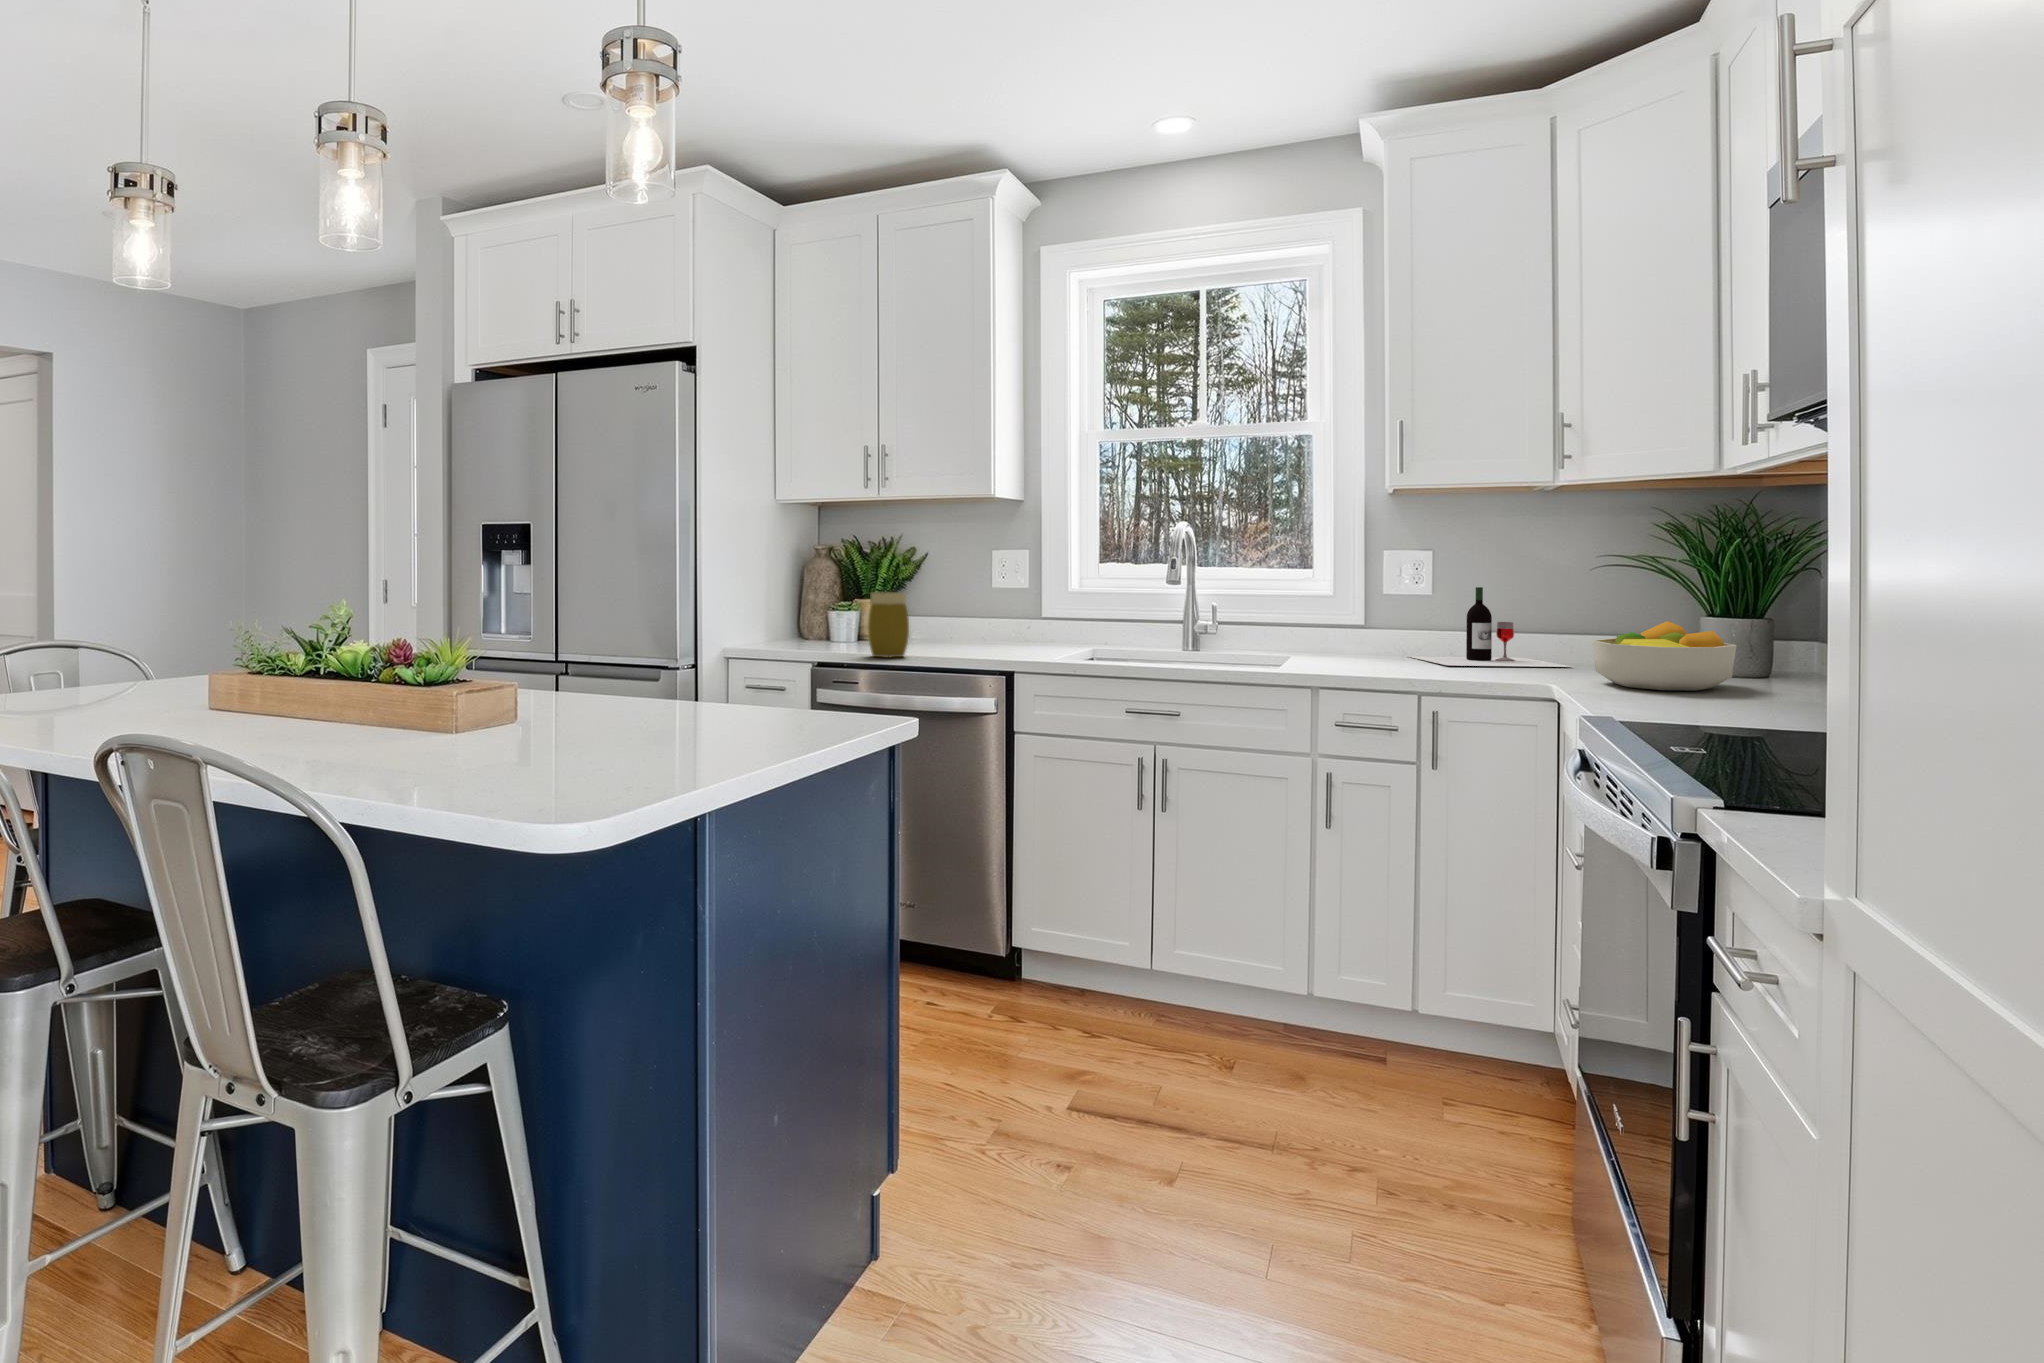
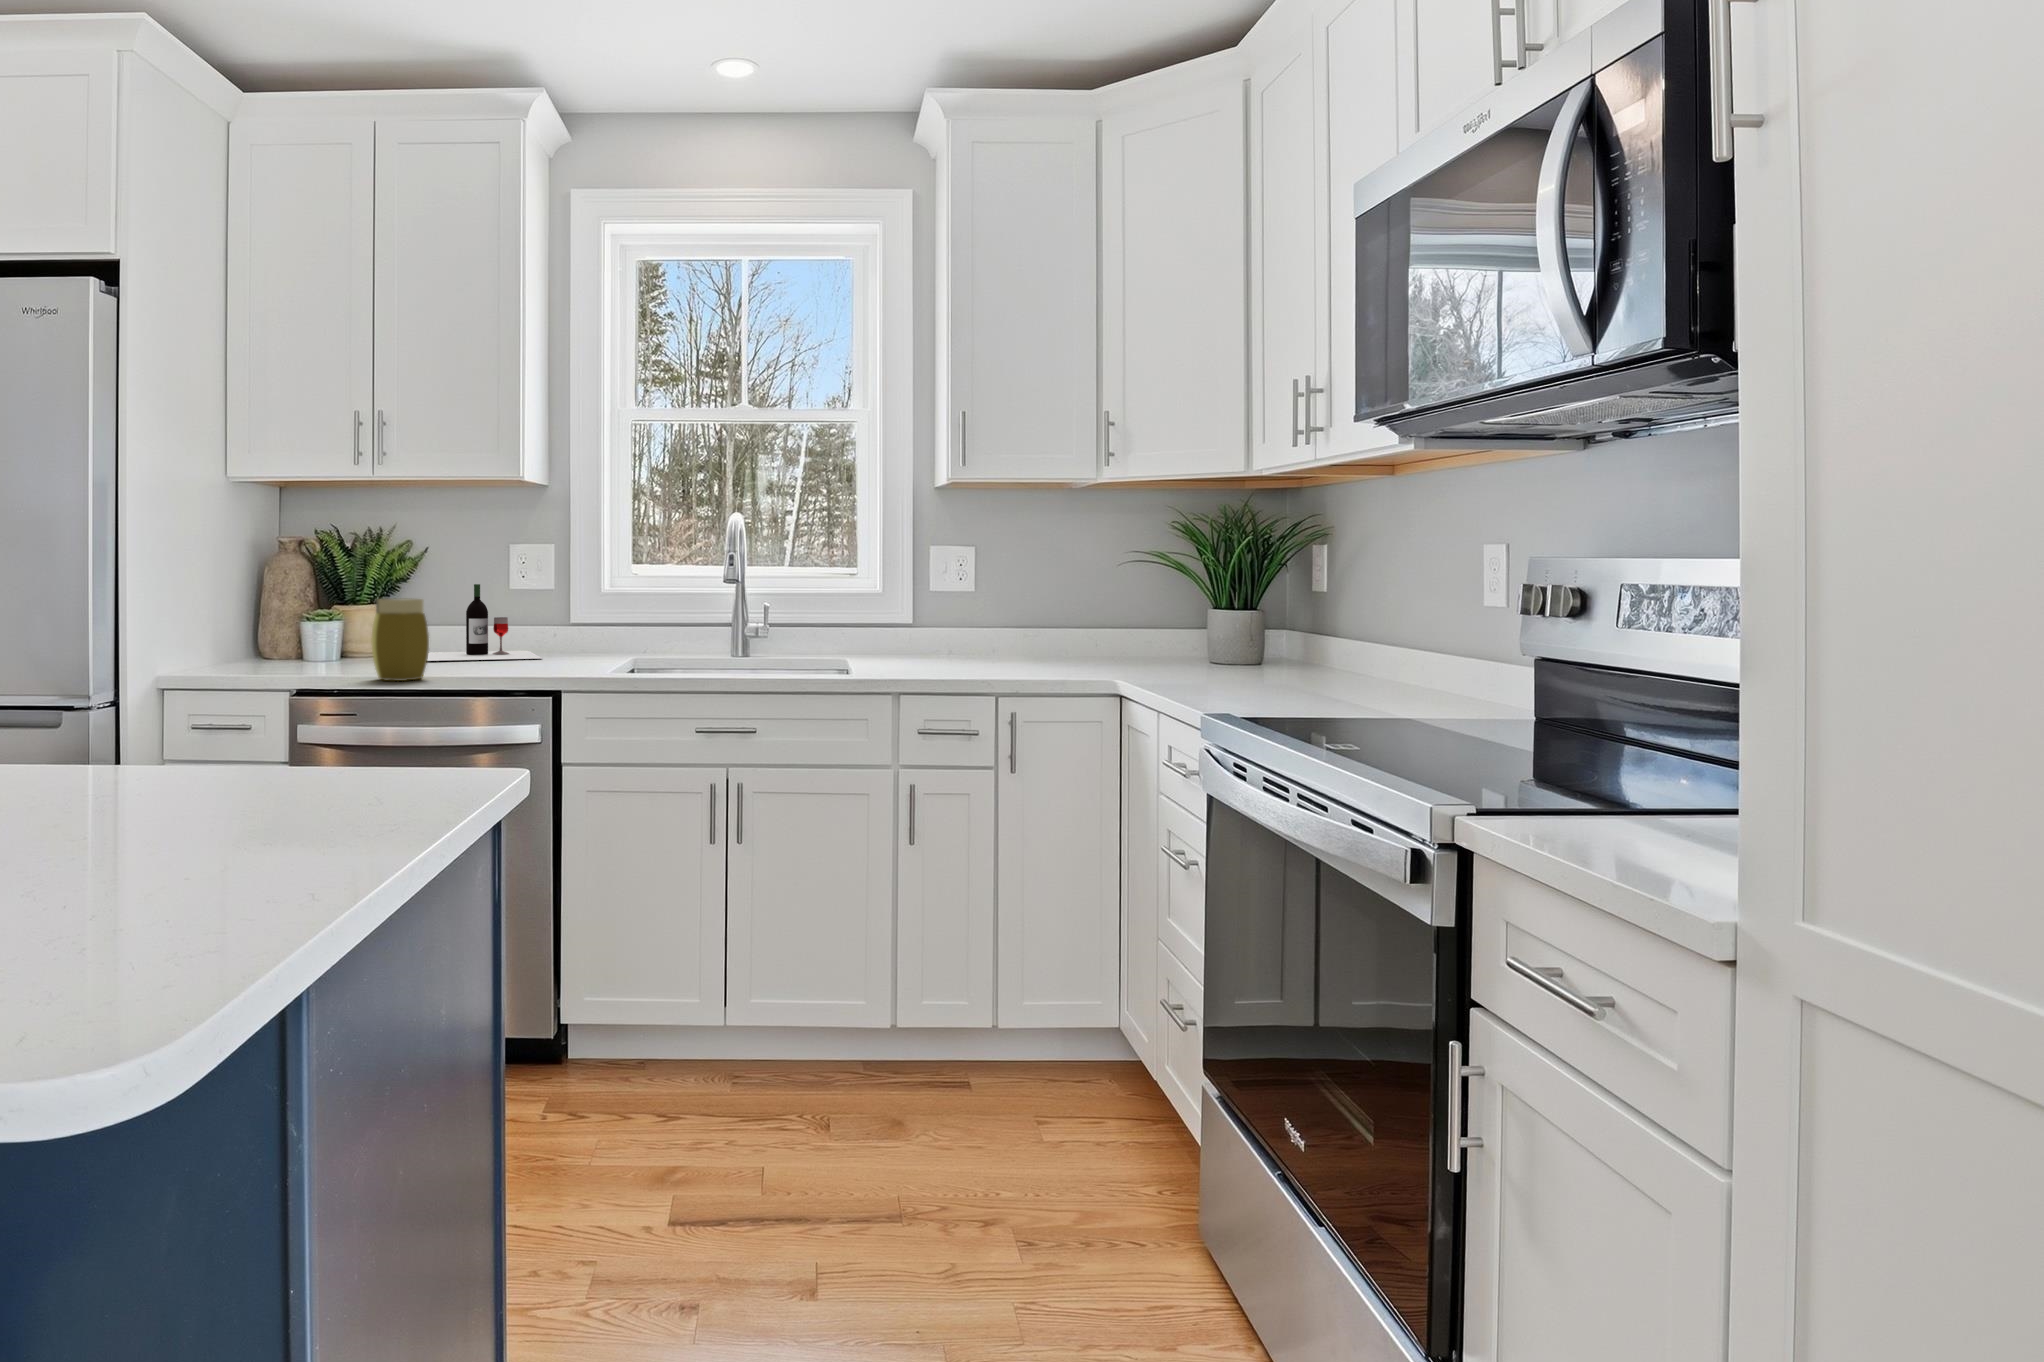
wine bottle: present [1409,587,1571,667] -> present [427,584,541,661]
fruit bowl: present [1592,621,1737,690] -> none [1146,620,1264,687]

